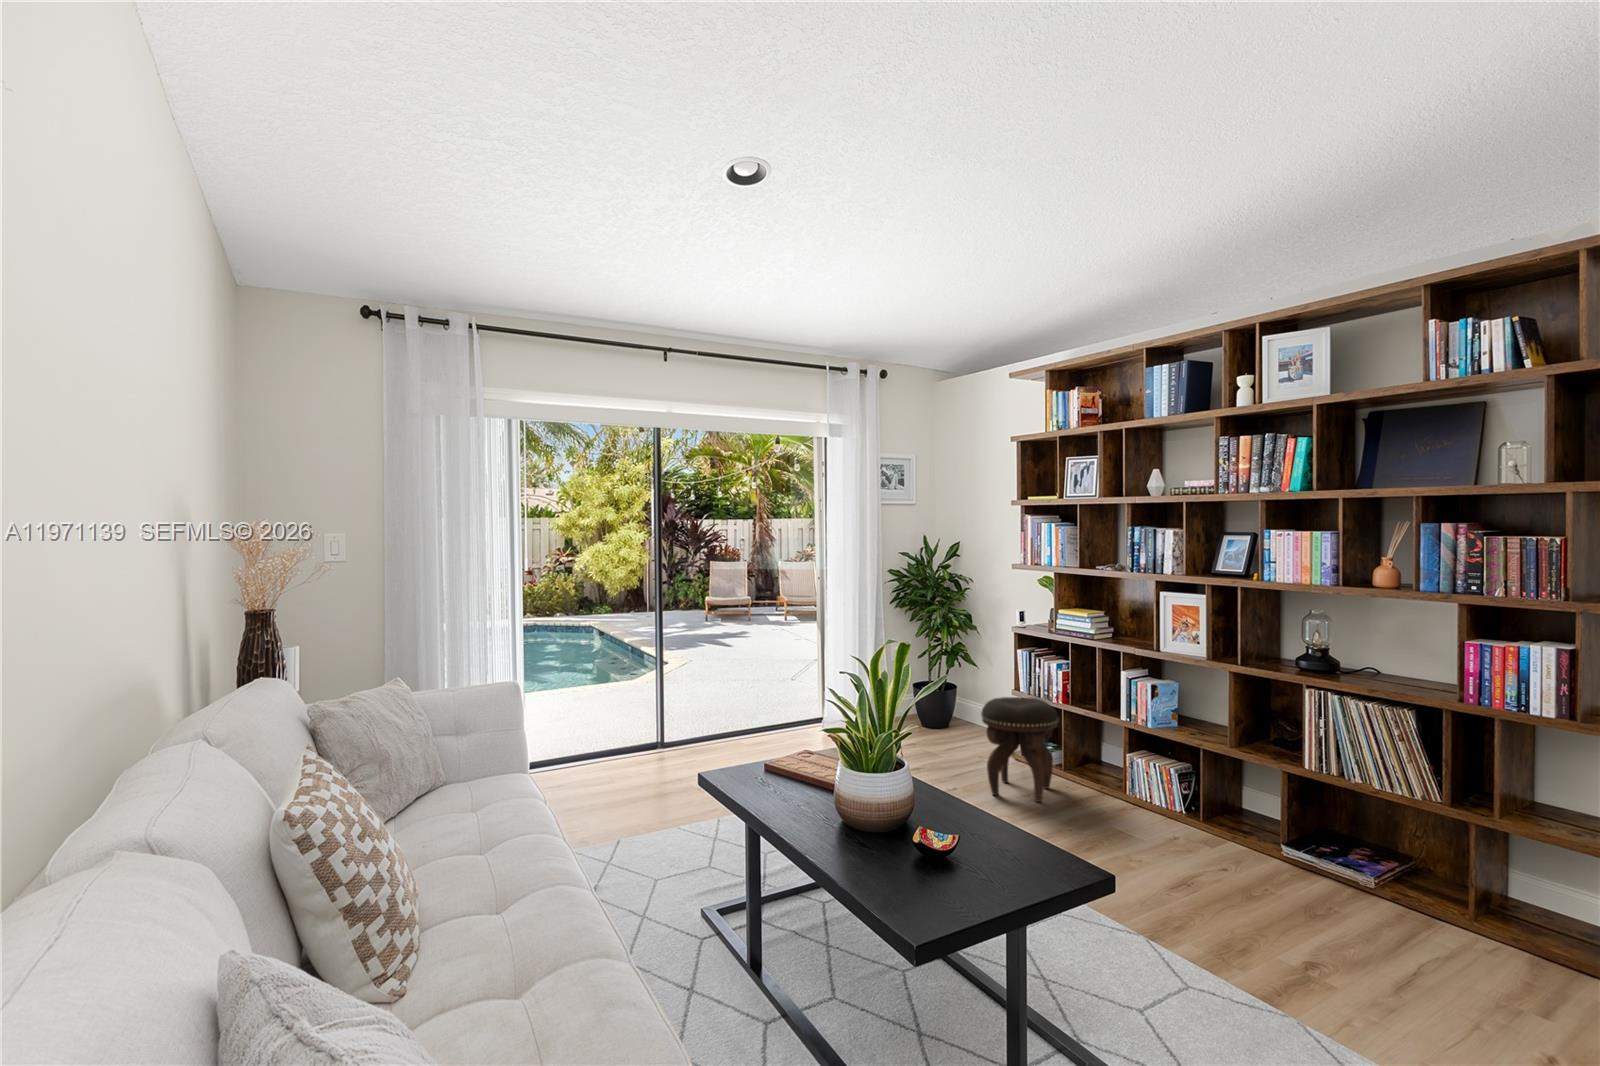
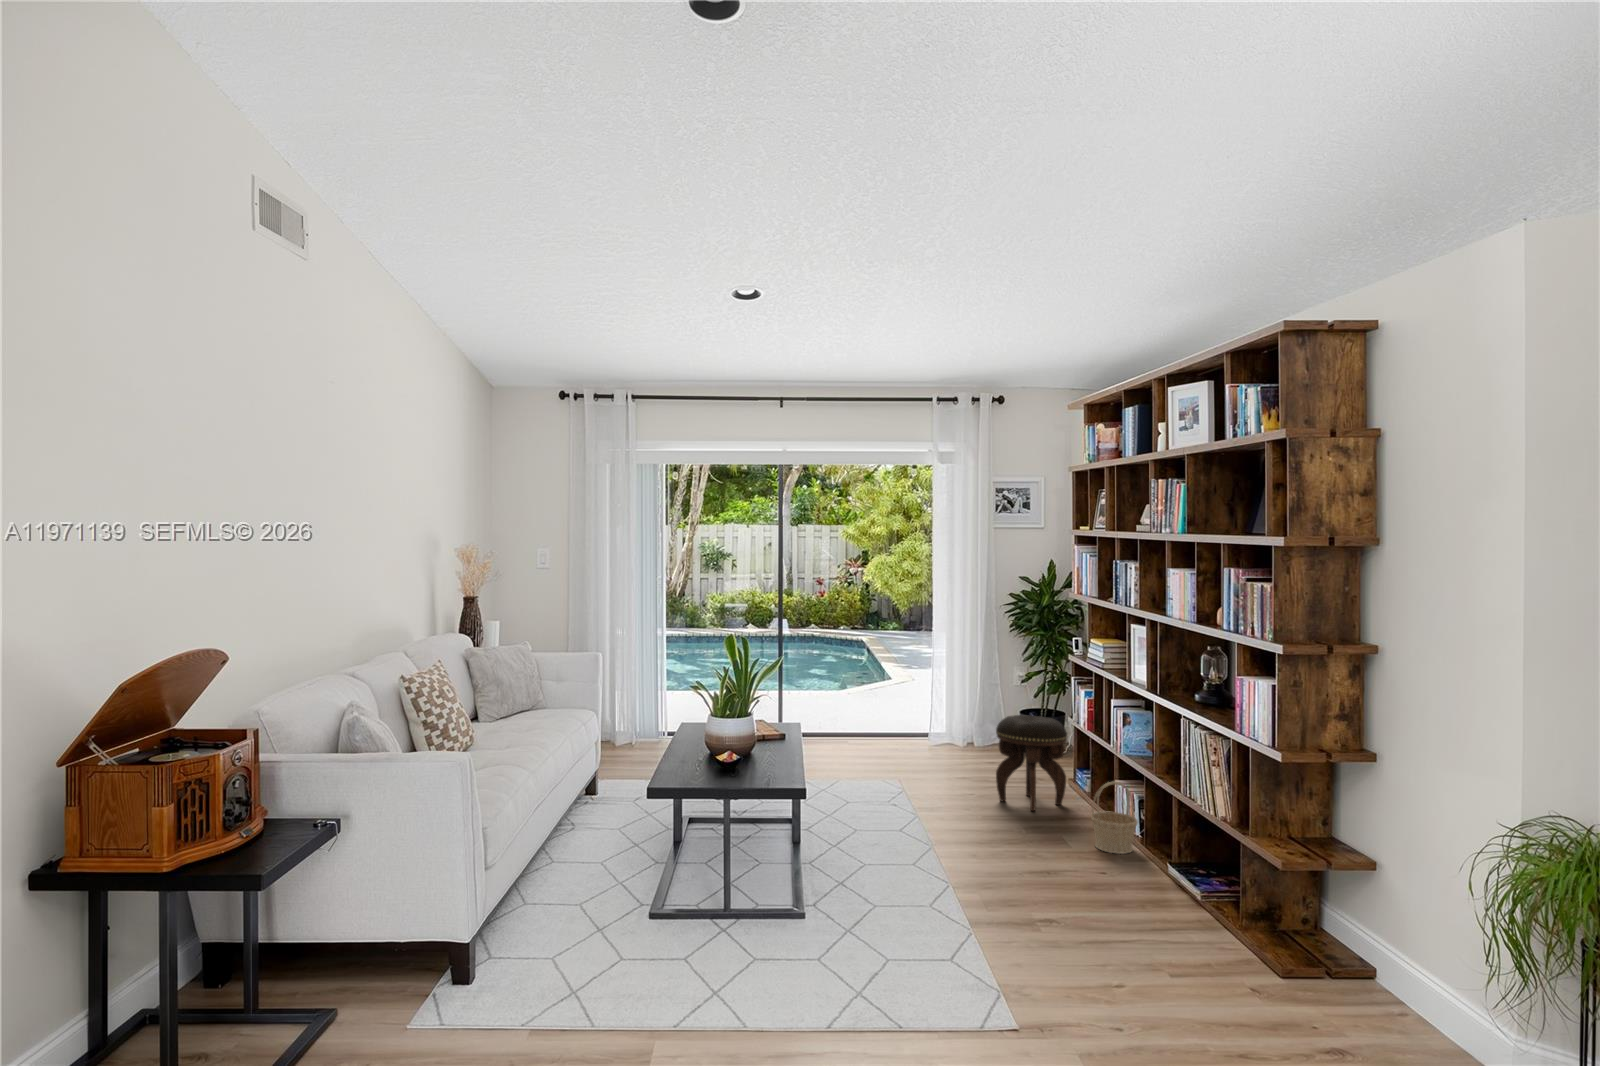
basket: none [1143,762,1196,840] -> present [1091,781,1138,854]

